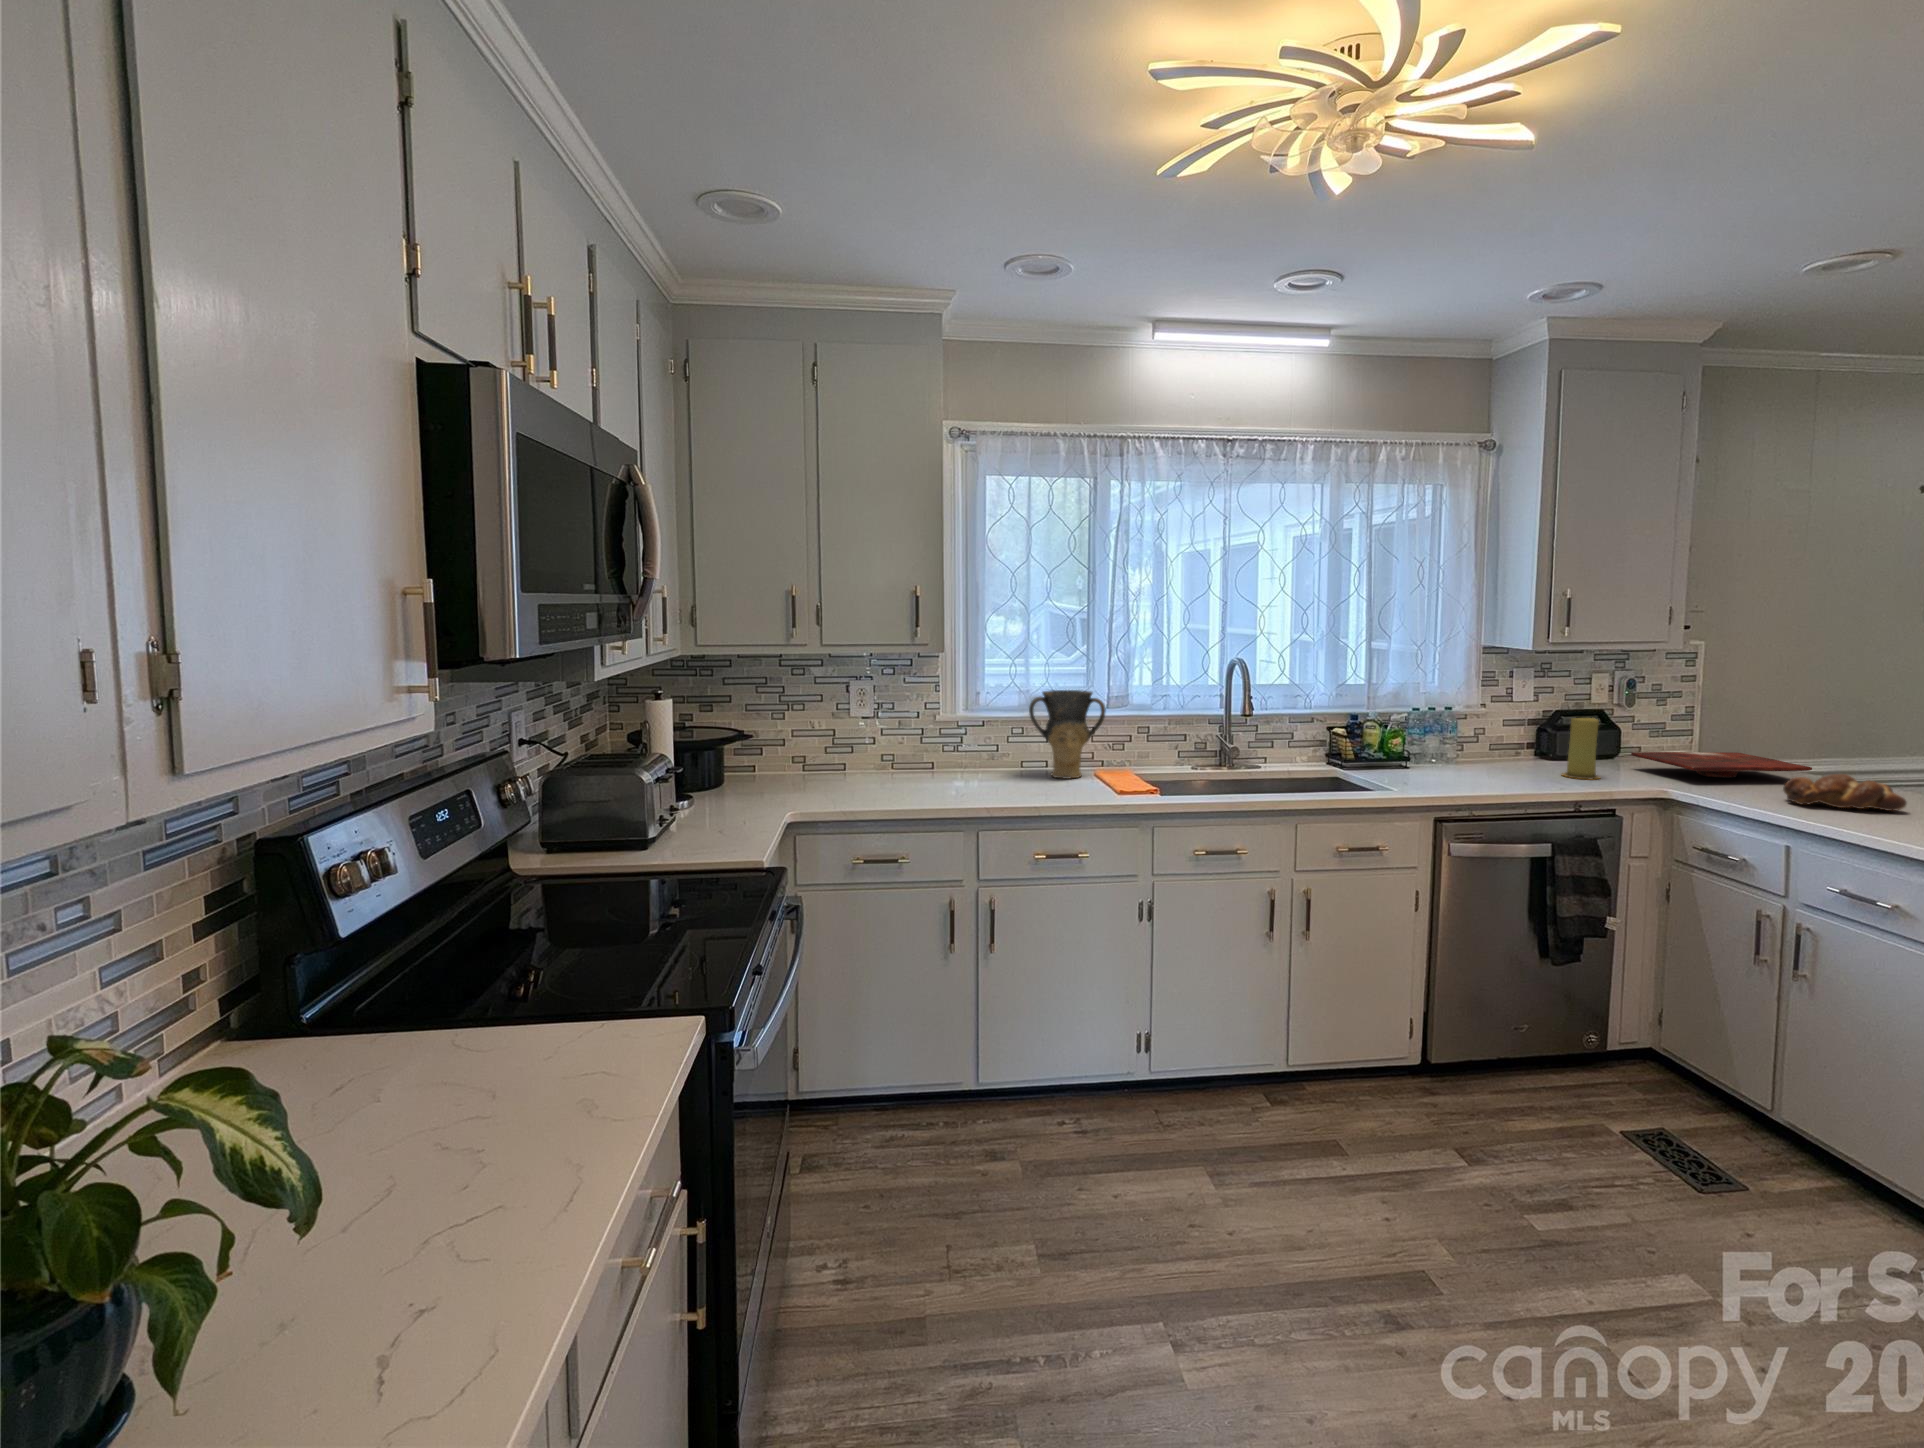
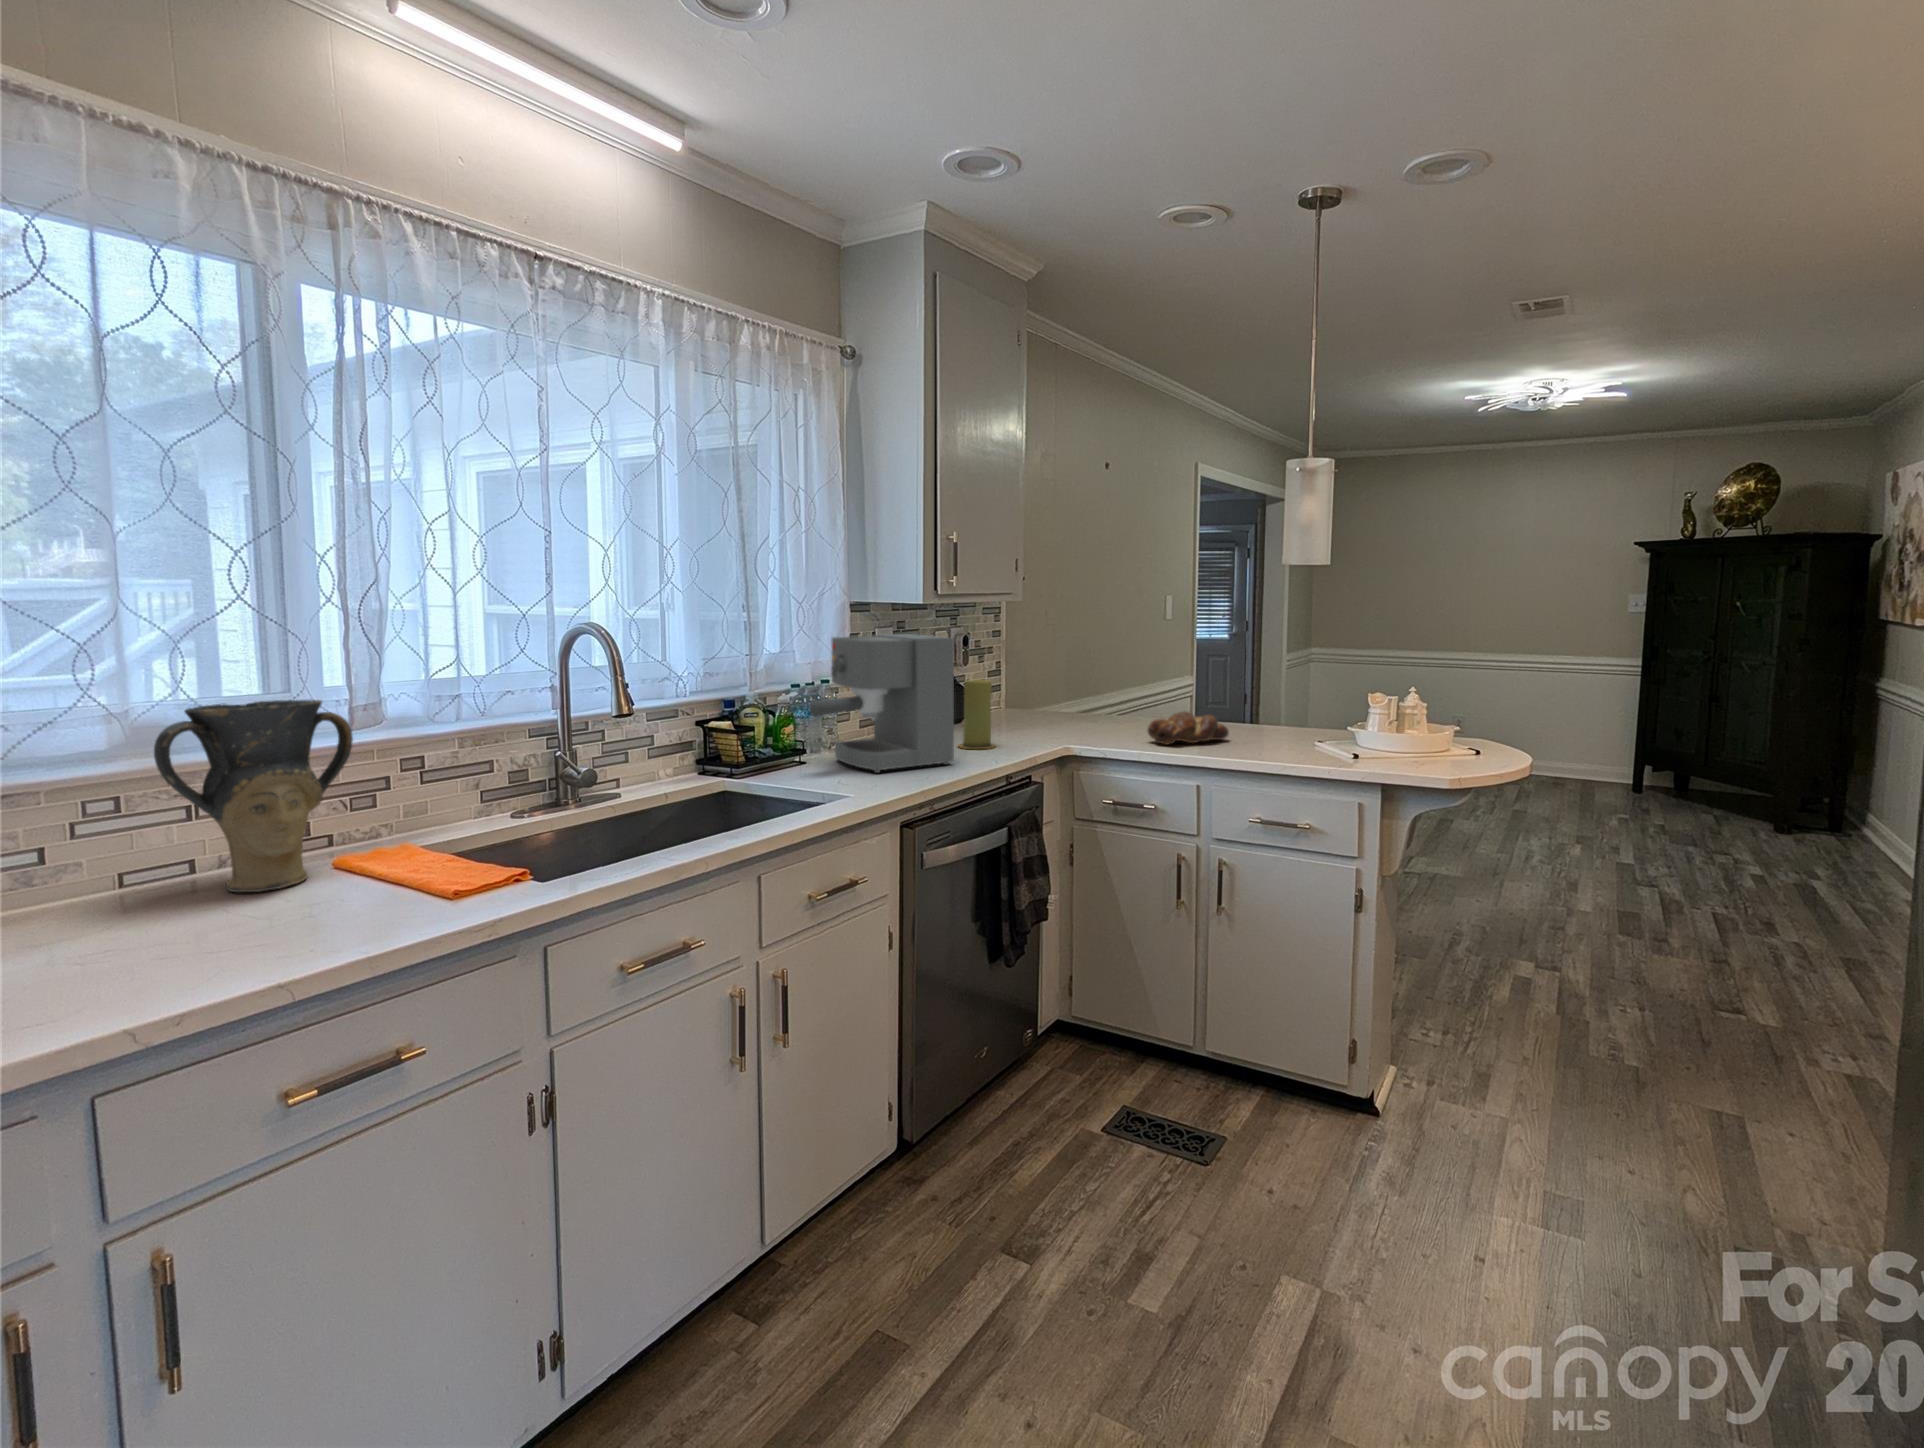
coffee maker: none [1400,674,1531,785] -> present [809,634,954,773]
cutting board: present [1631,752,1812,777] -> none [996,704,1132,730]

